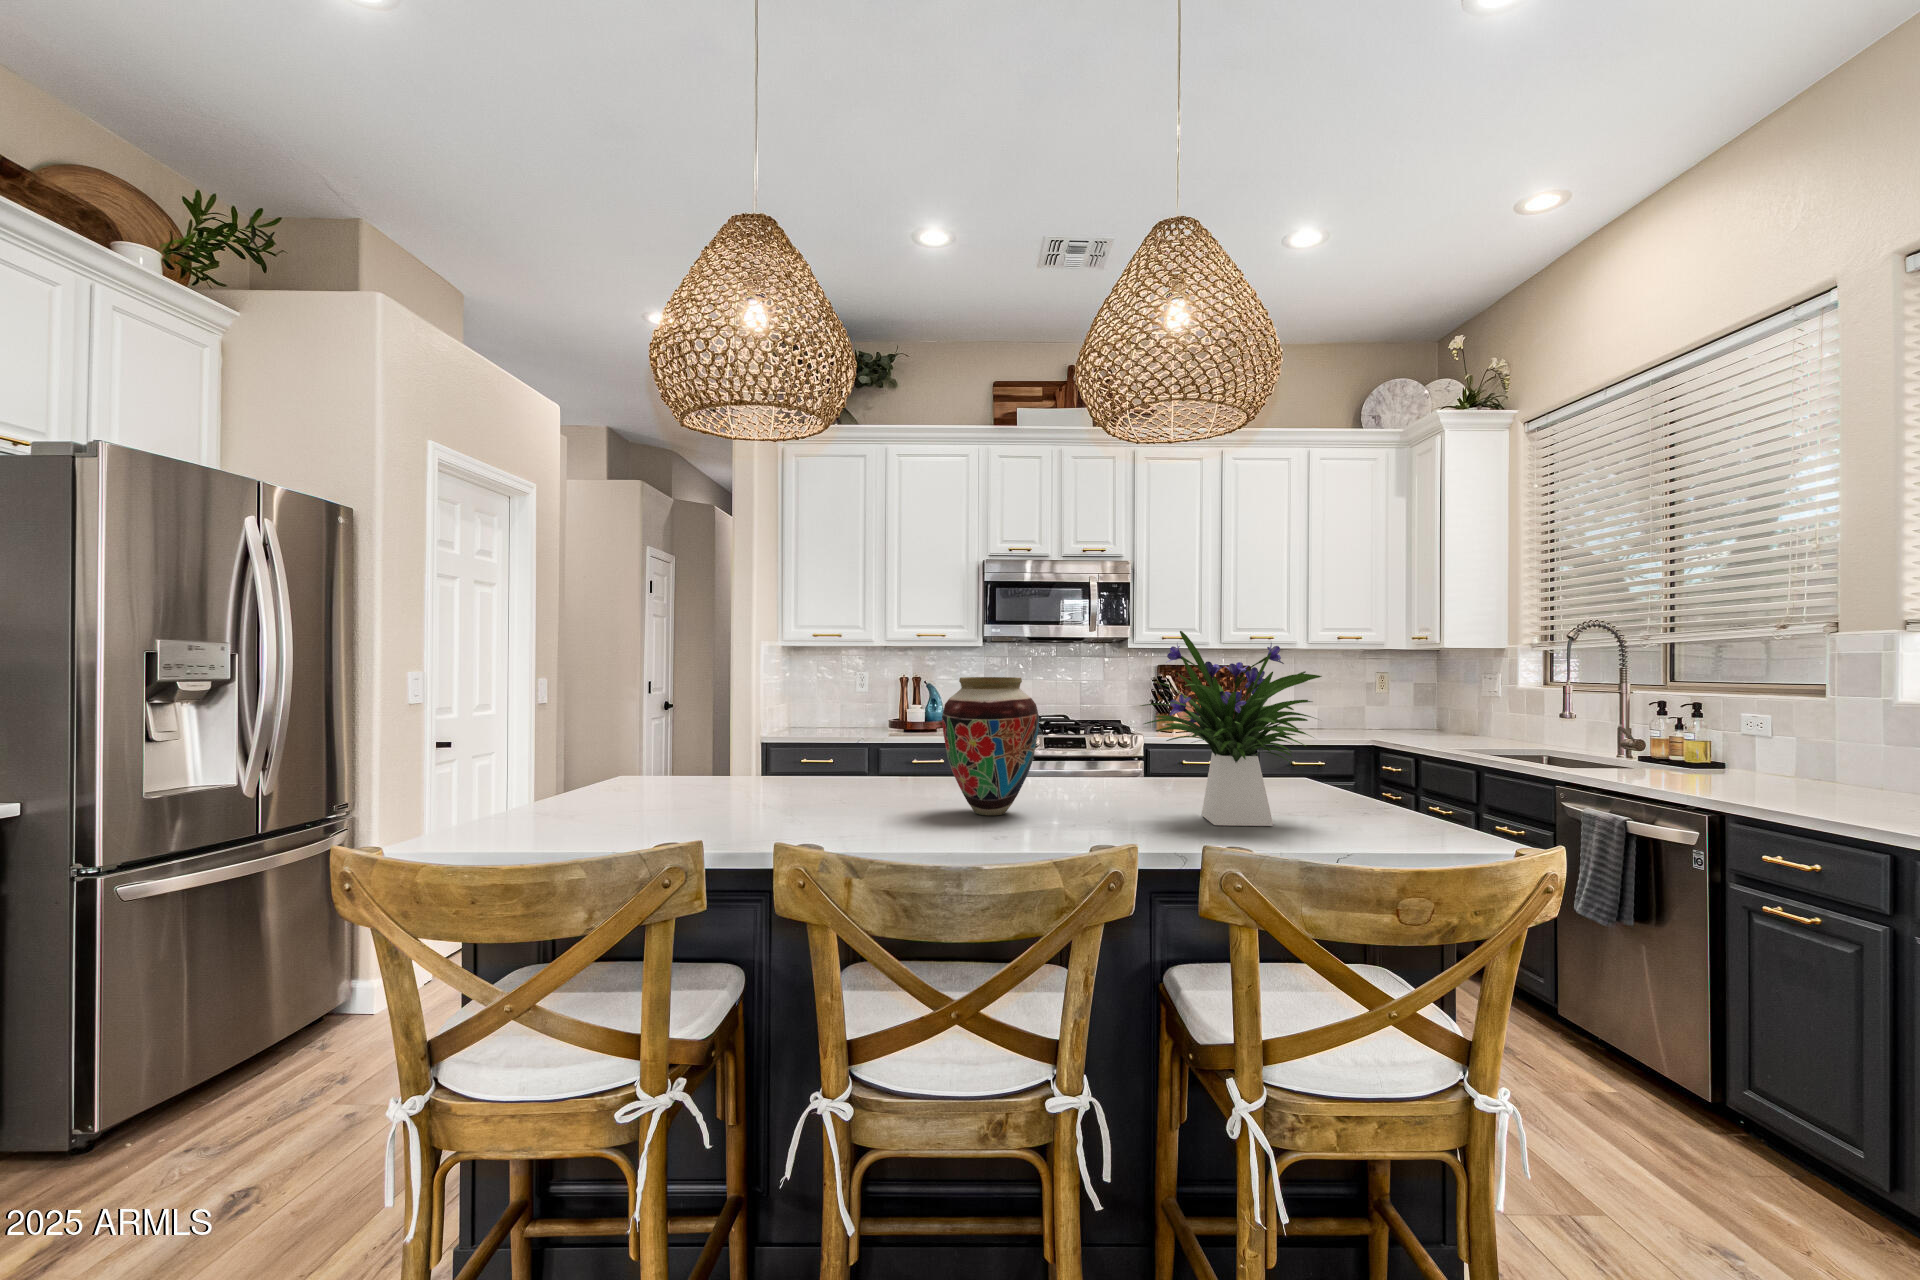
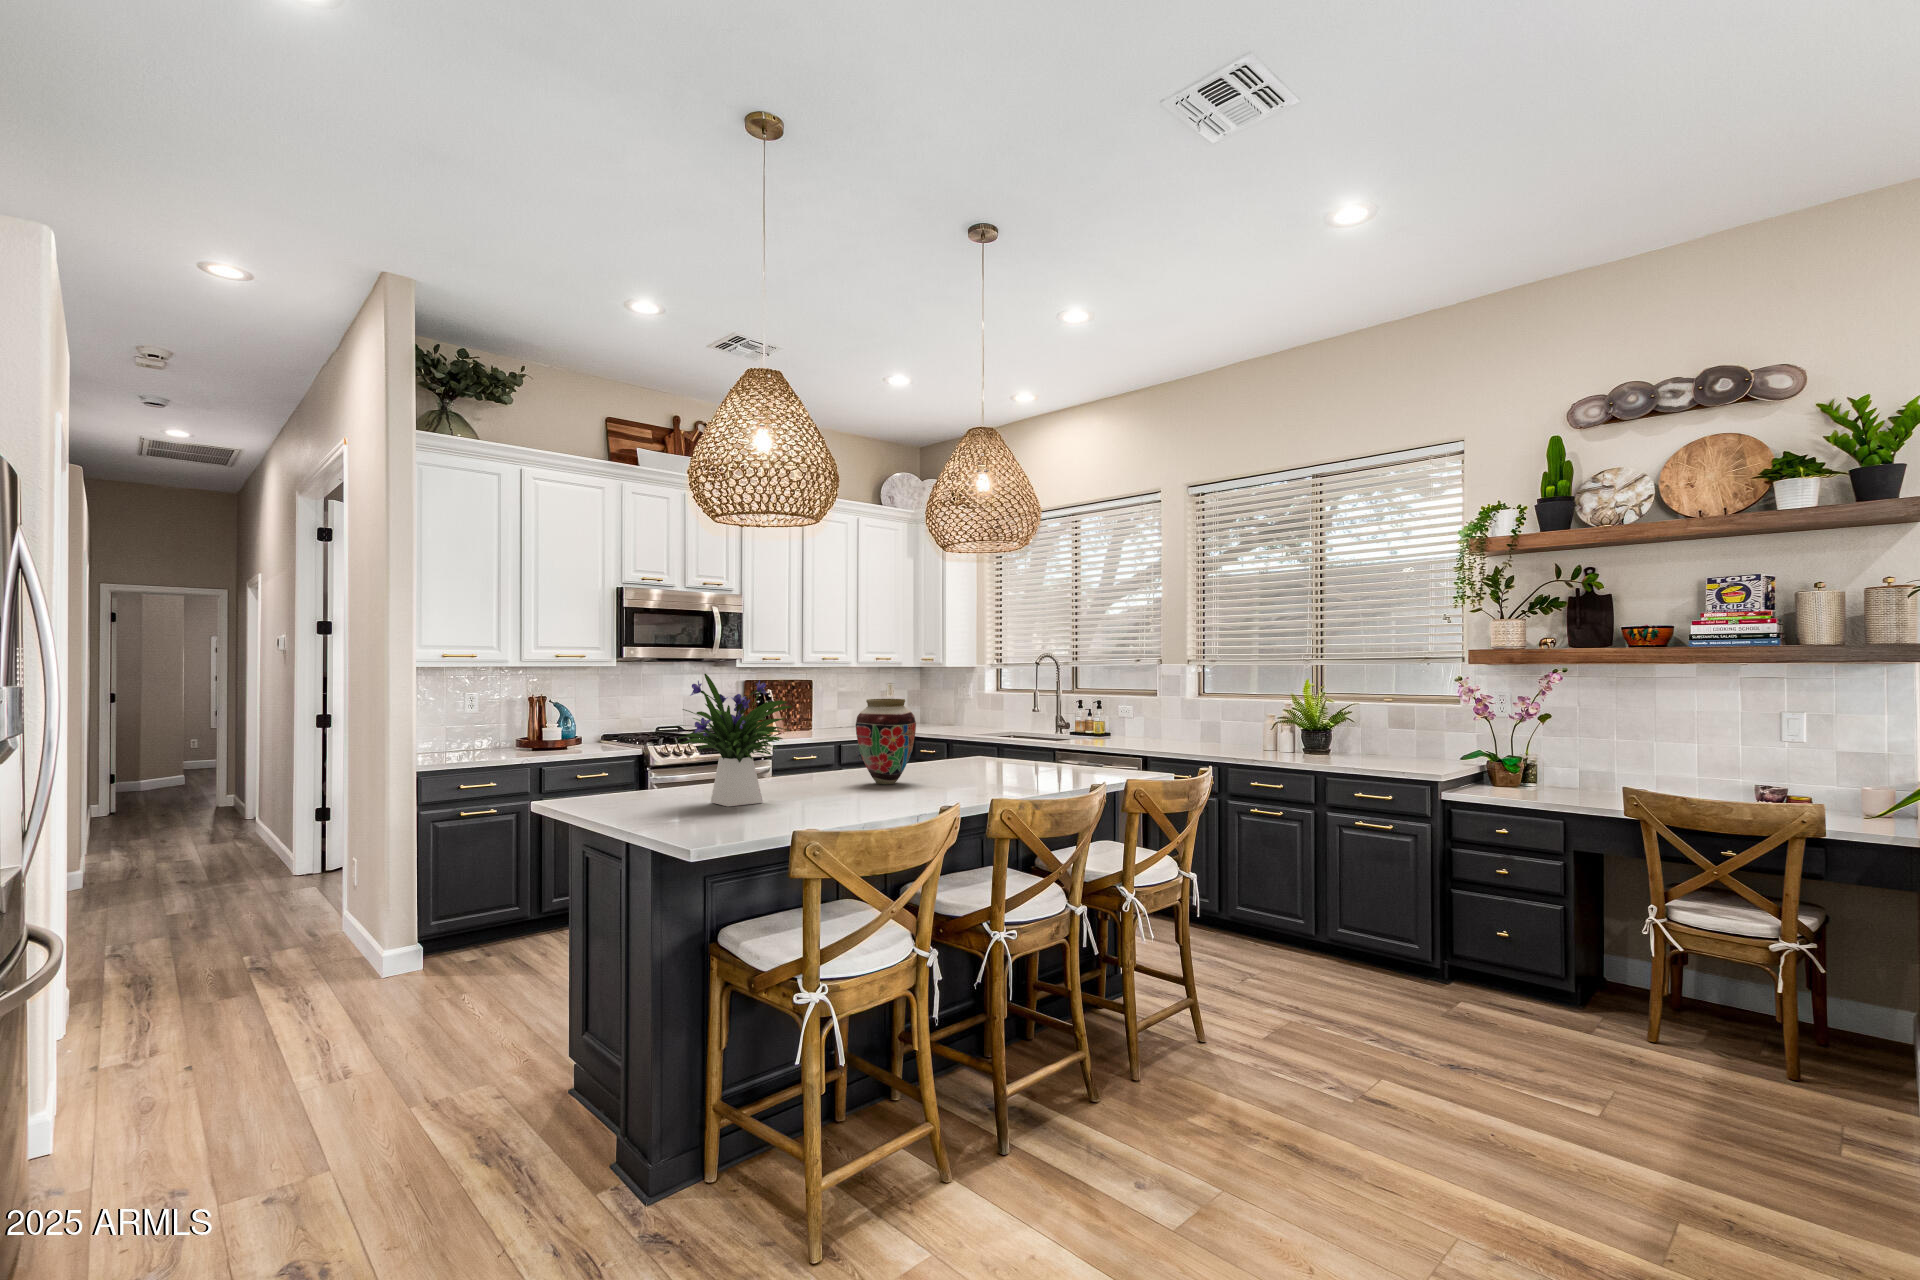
flower arrangement: present [1141,631,1322,826] -> present [673,674,792,806]

